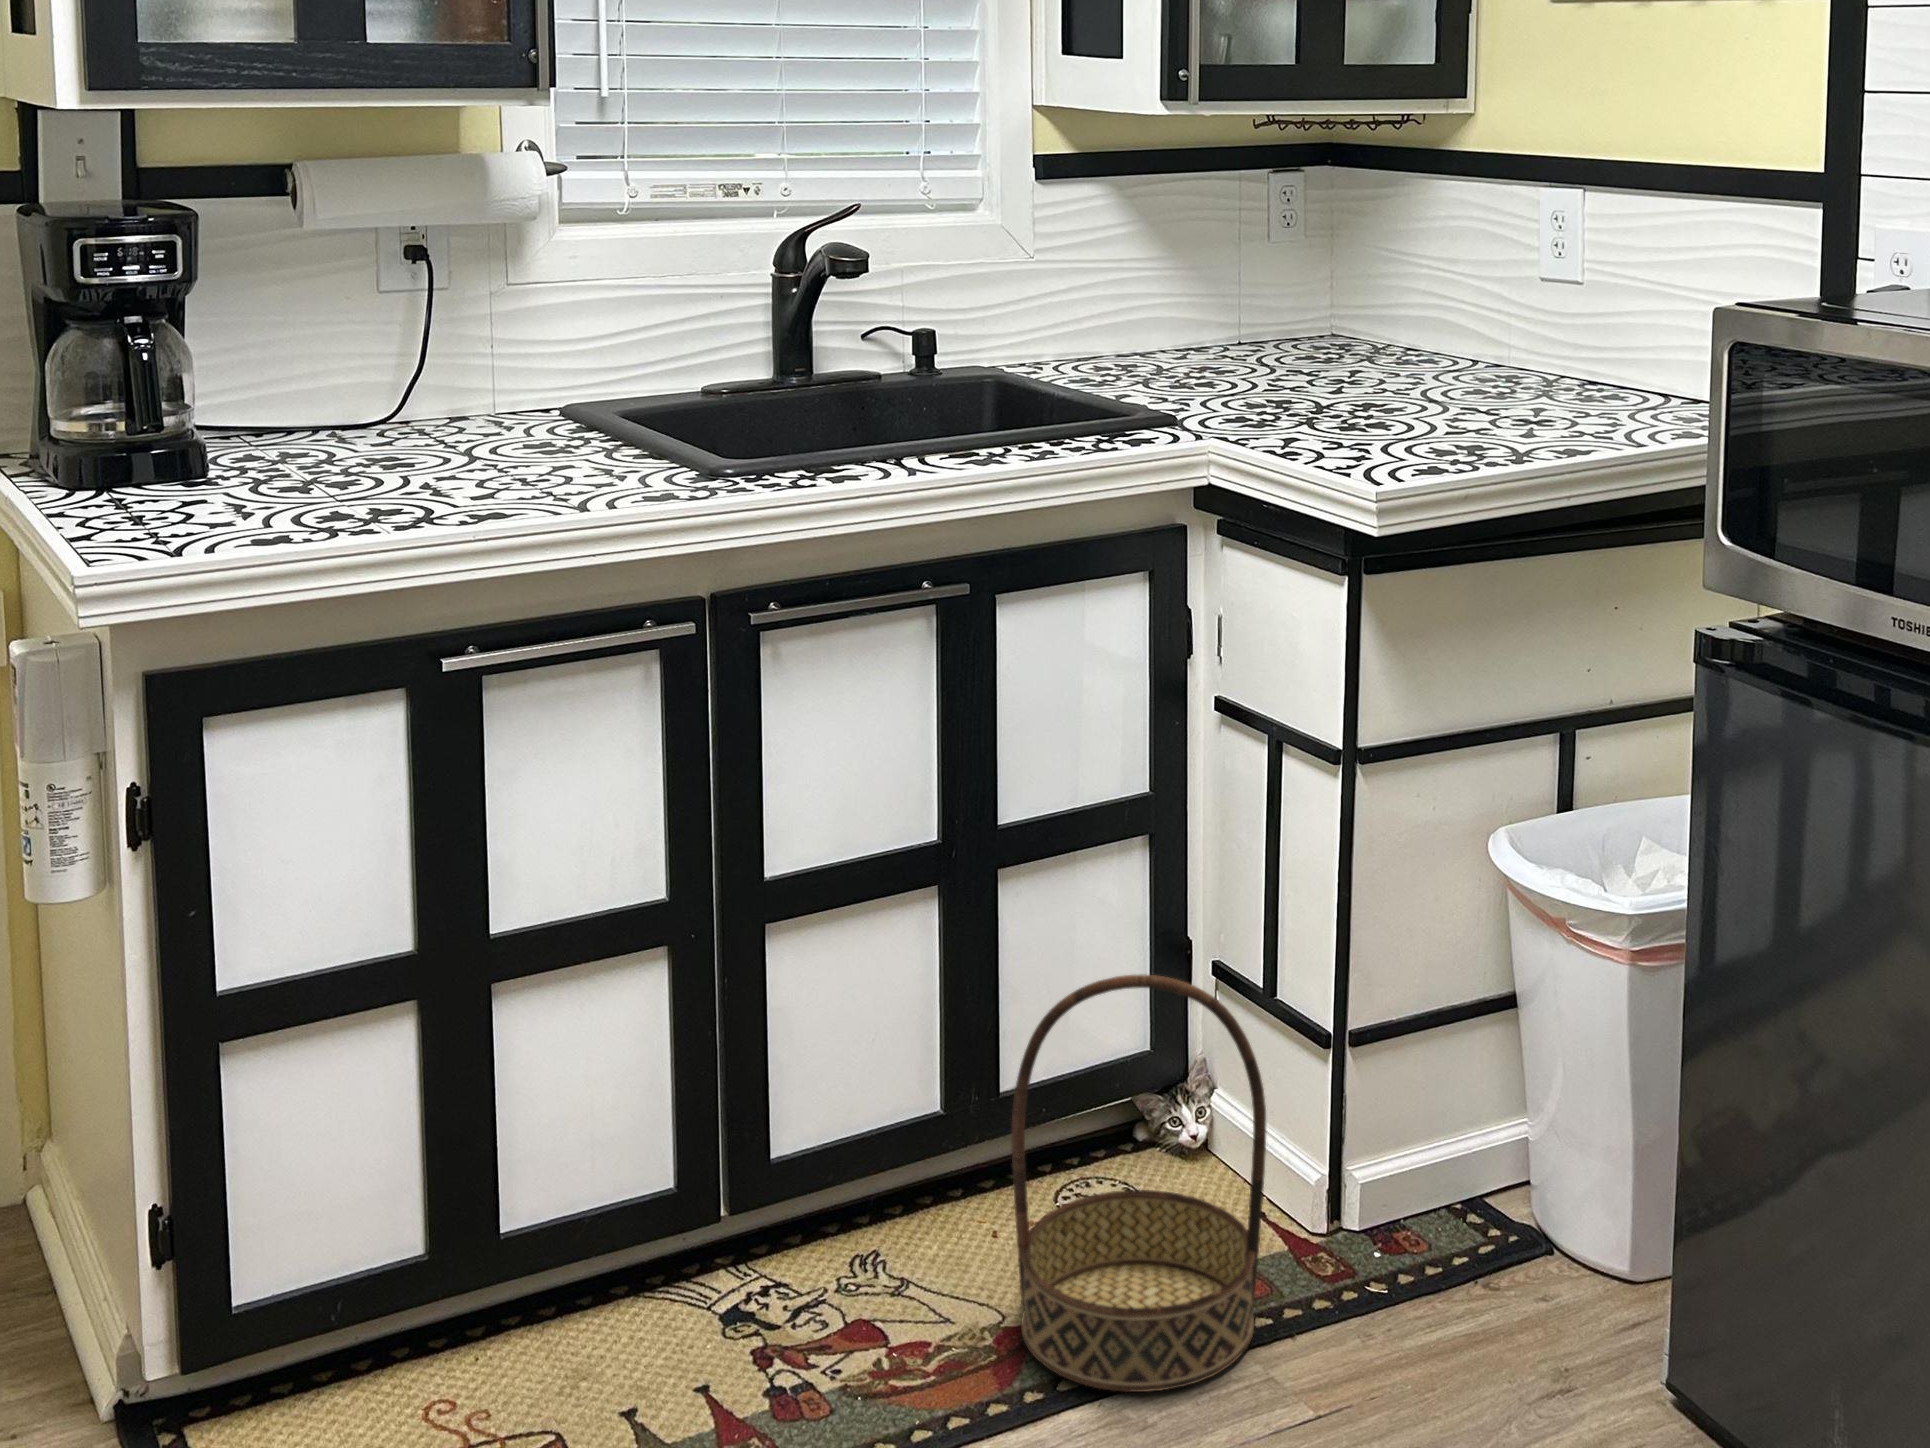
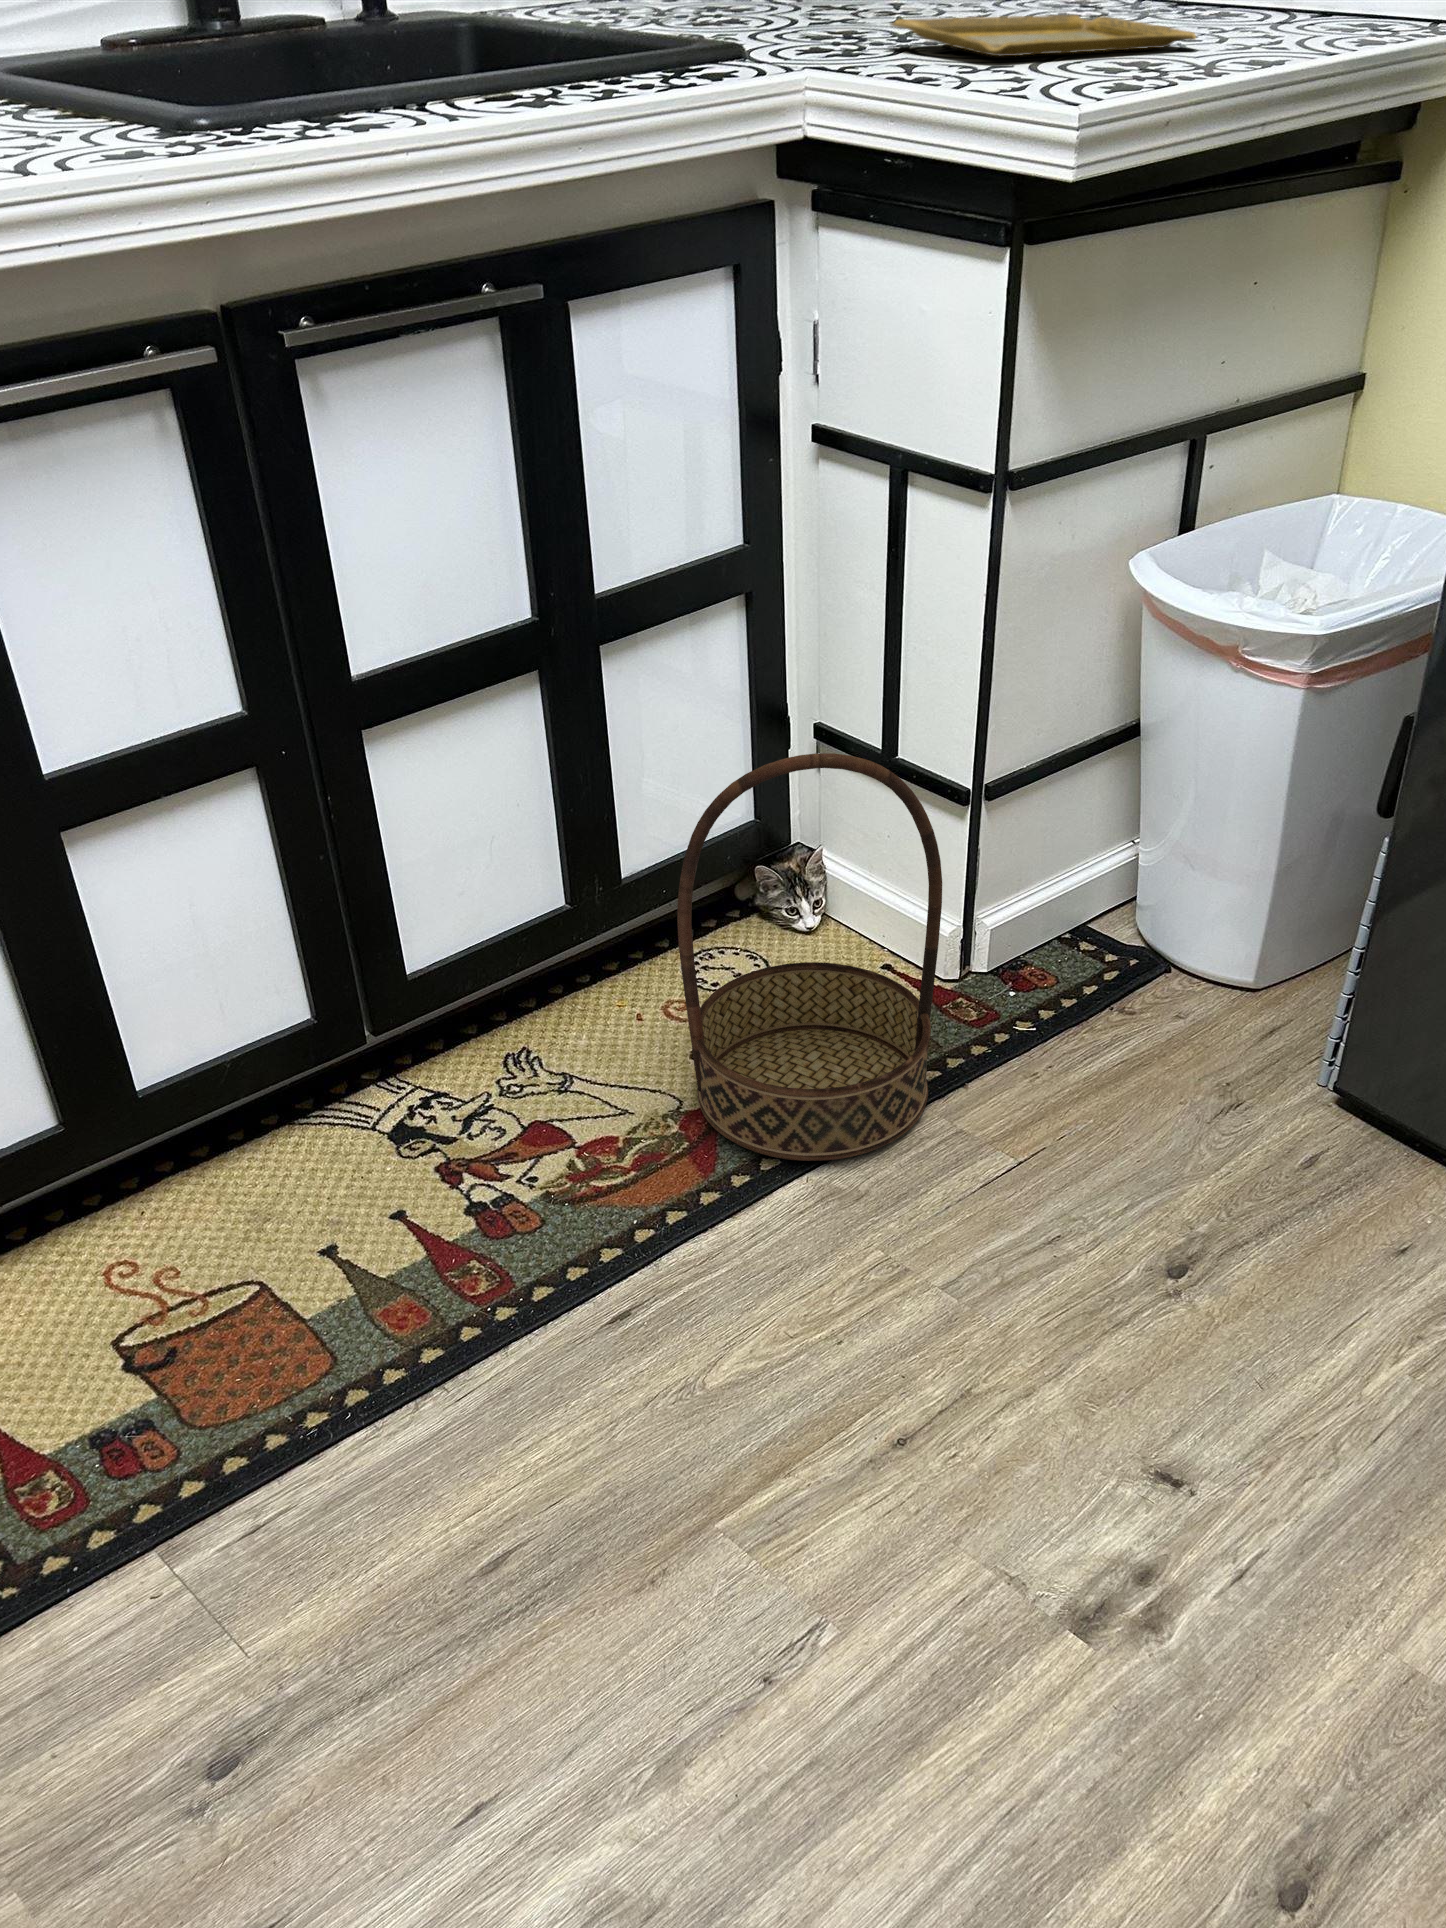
tray: none [1308,387,1558,428] -> present [890,15,1196,56]

